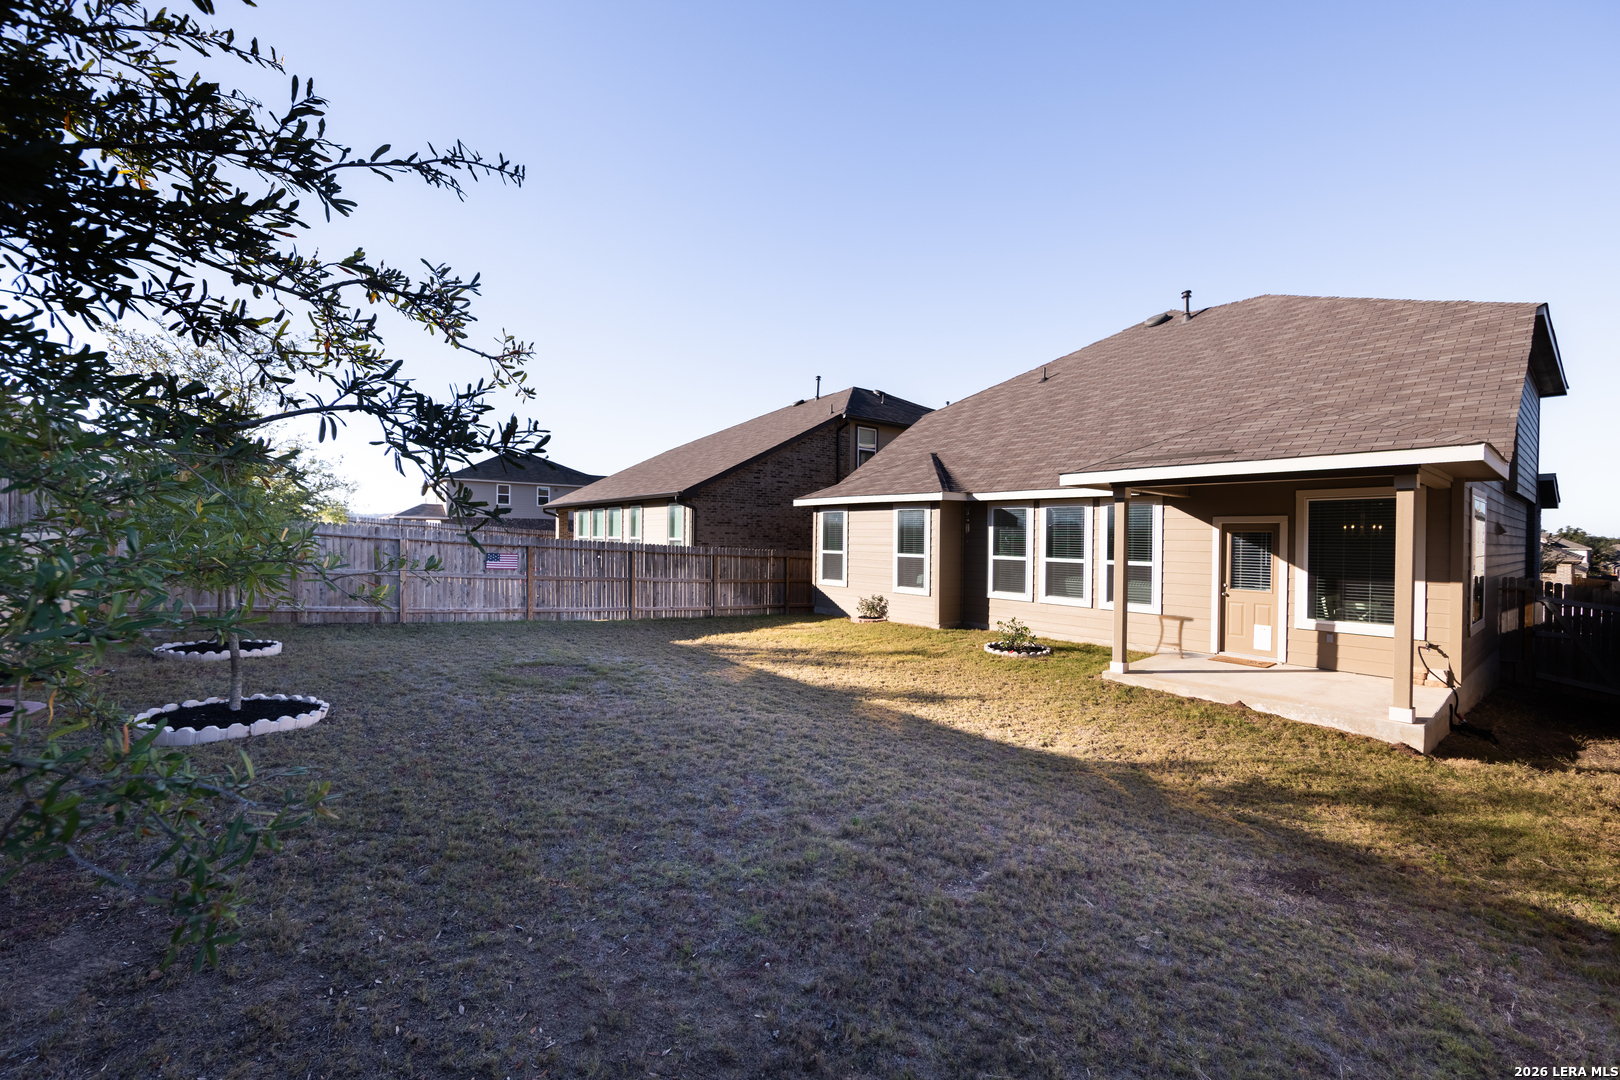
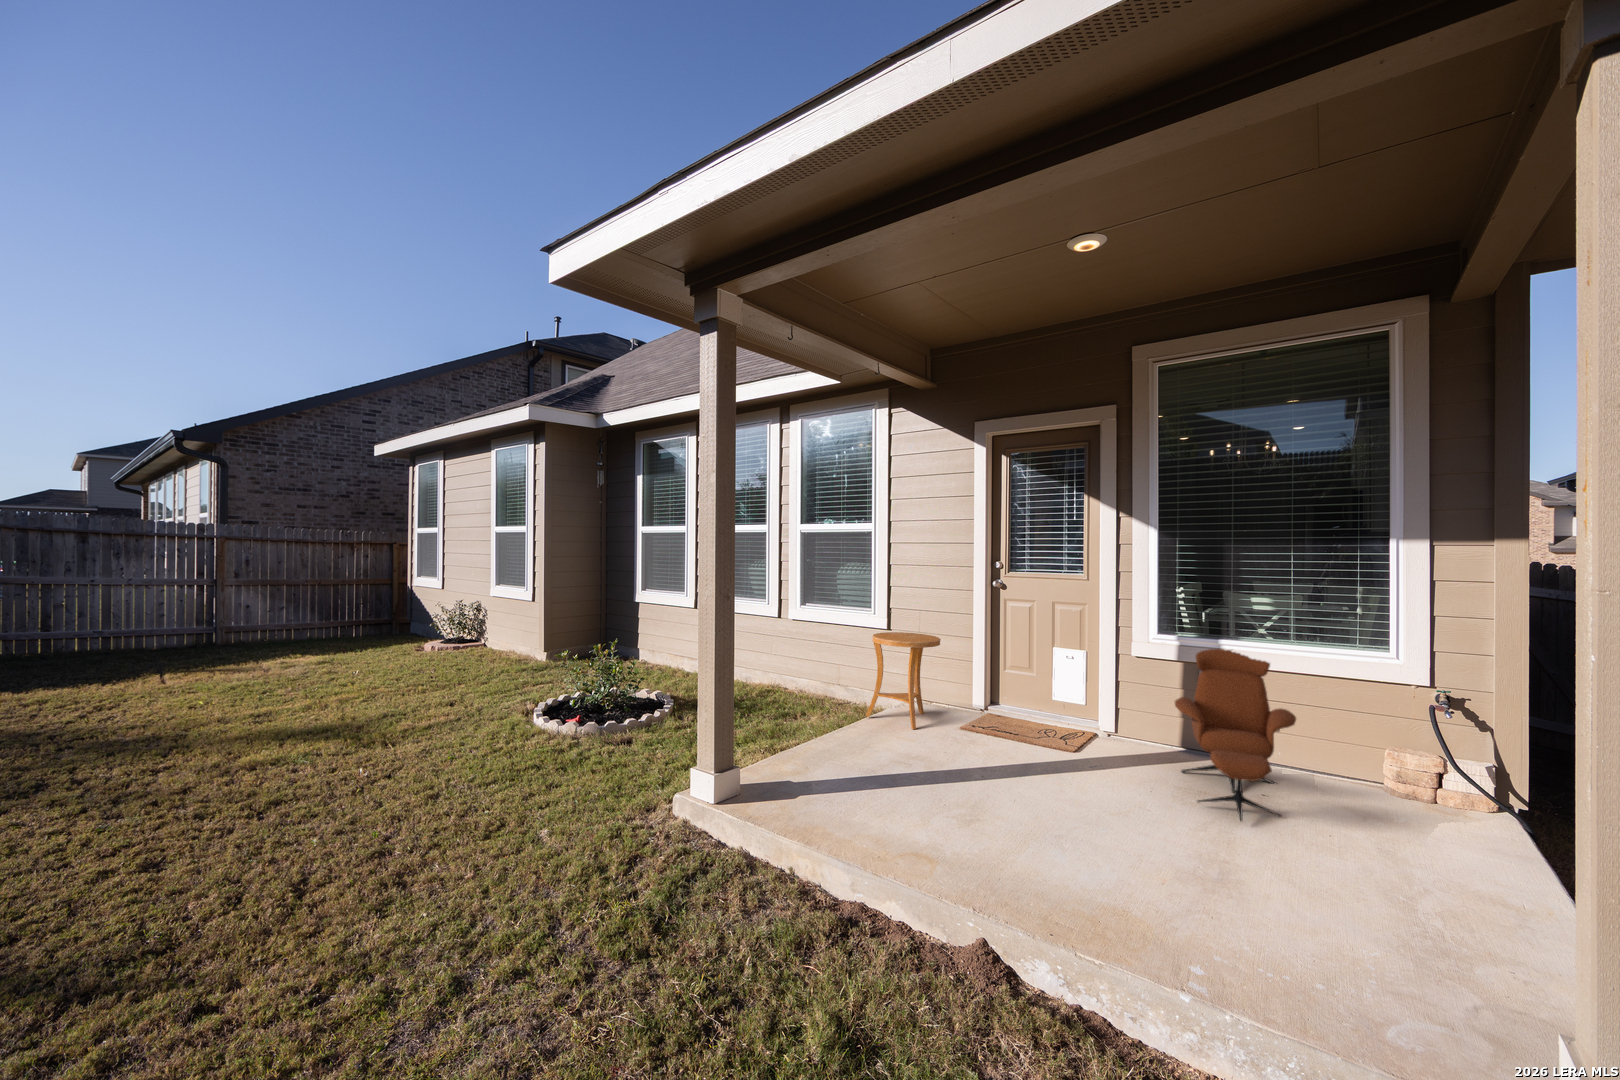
lounge chair: none [1313,625,1367,686] -> present [1175,649,1296,821]

